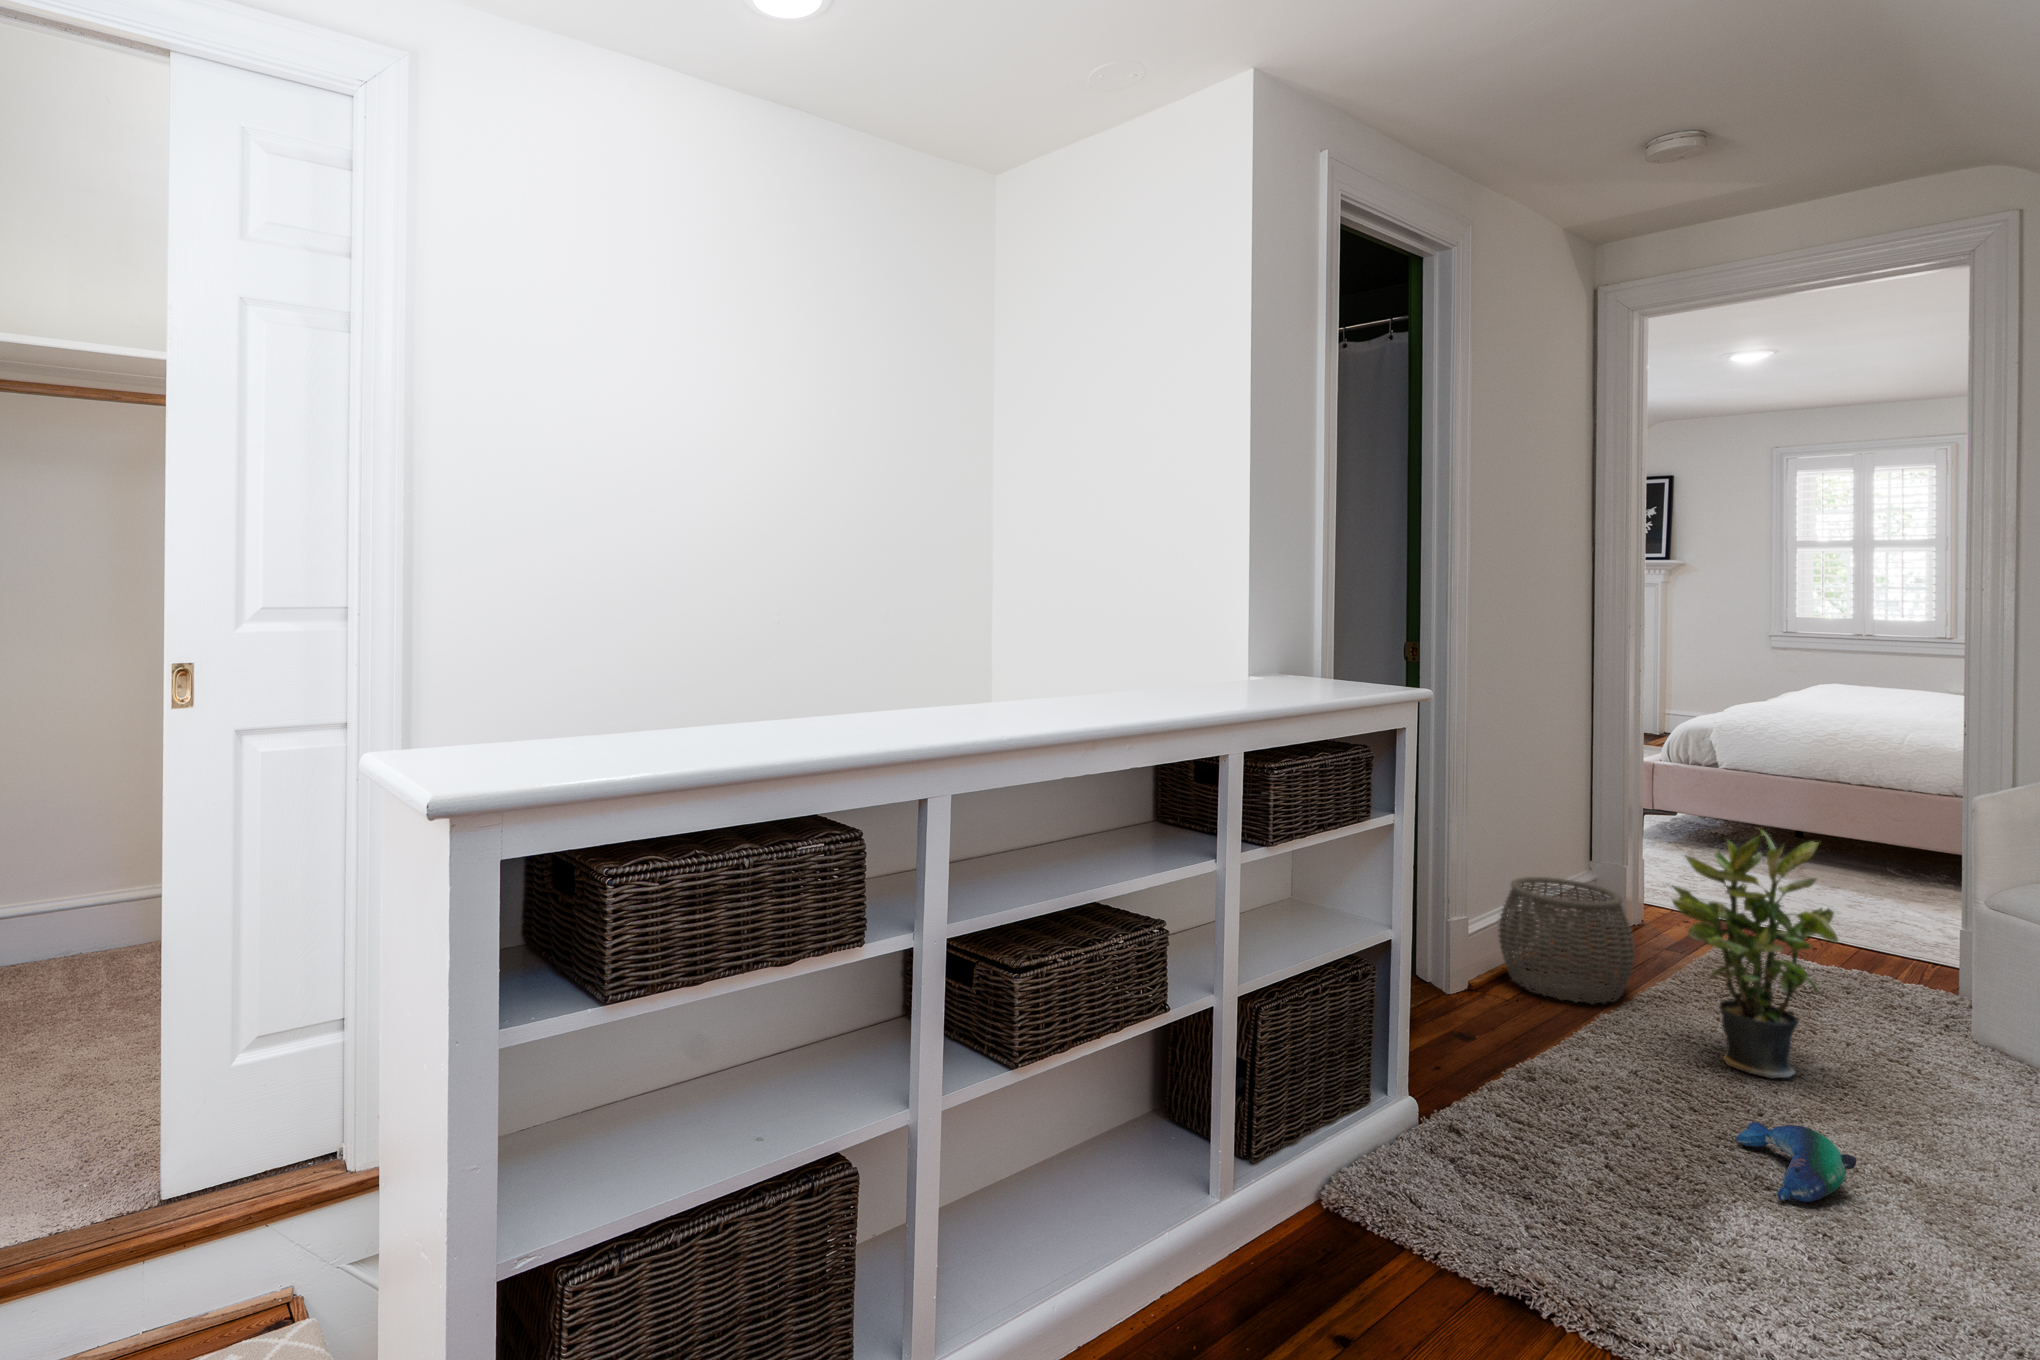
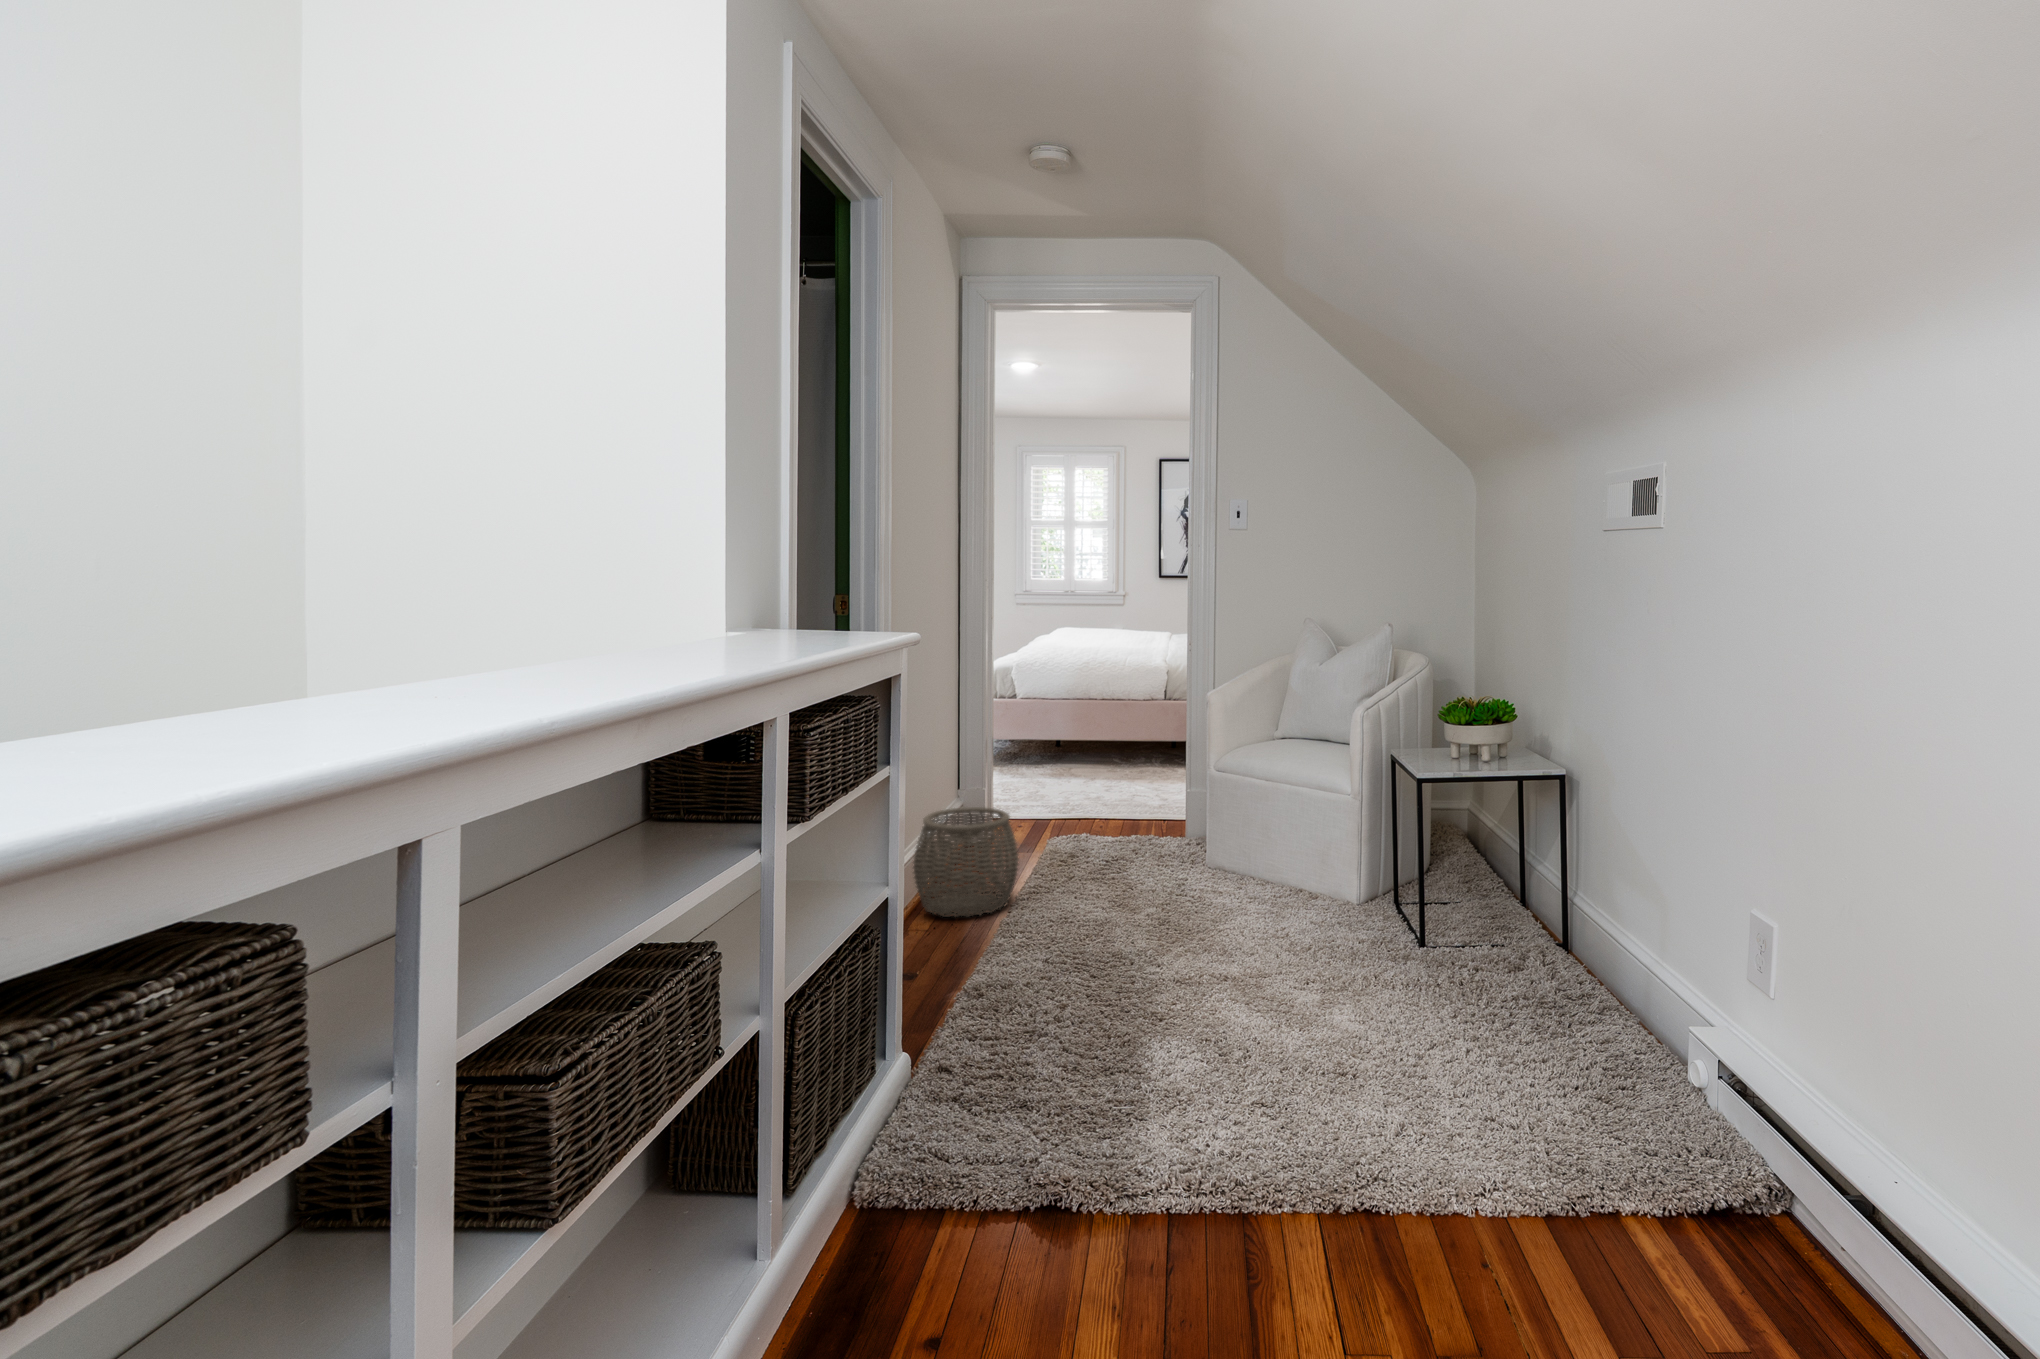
potted plant: present [1672,829,1838,1079] -> none [1059,733,1163,933]
plush toy: present [1736,1122,1856,1202] -> none [1130,961,1209,1024]

